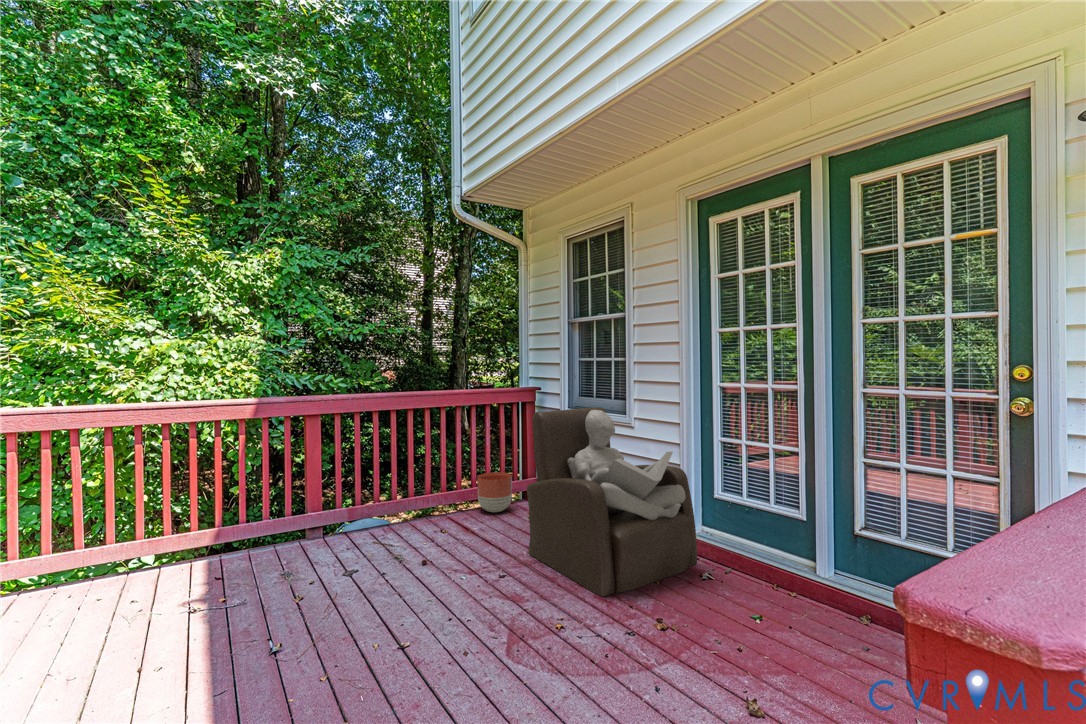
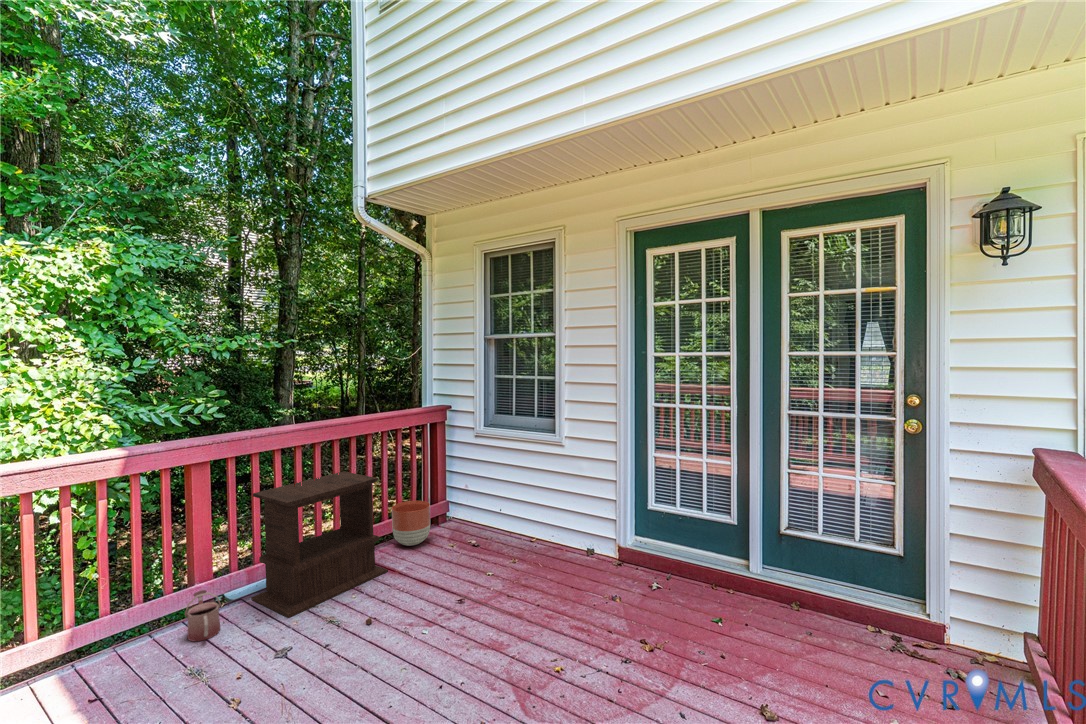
armchair: present [527,407,697,597] -> none [475,429,641,626]
side table: none [350,437,462,551] -> present [251,471,388,618]
watering can: none [292,518,319,556] -> present [185,590,221,641]

